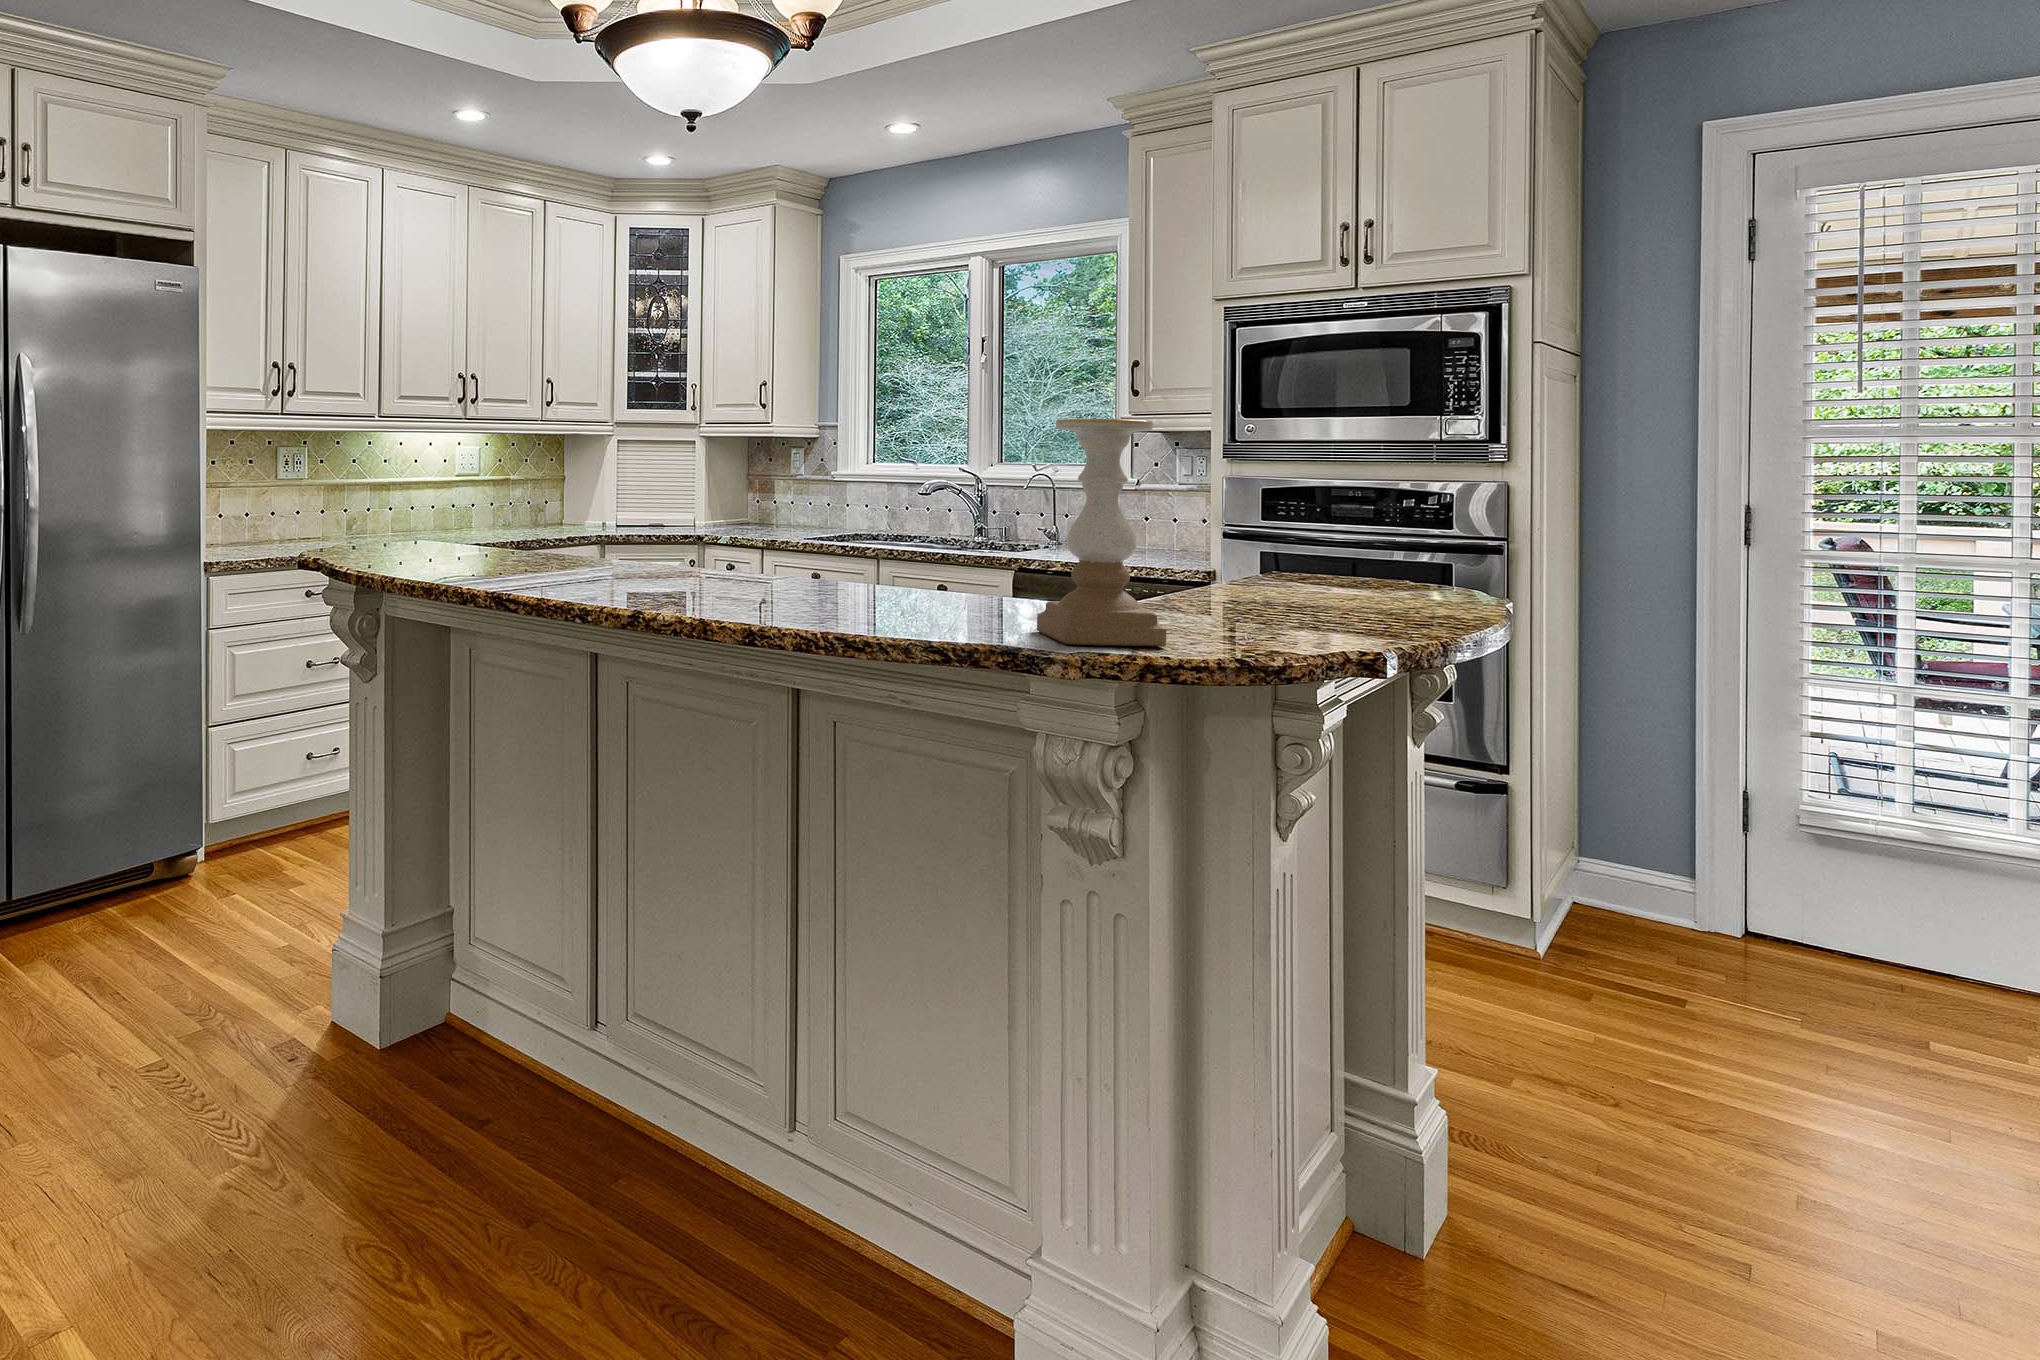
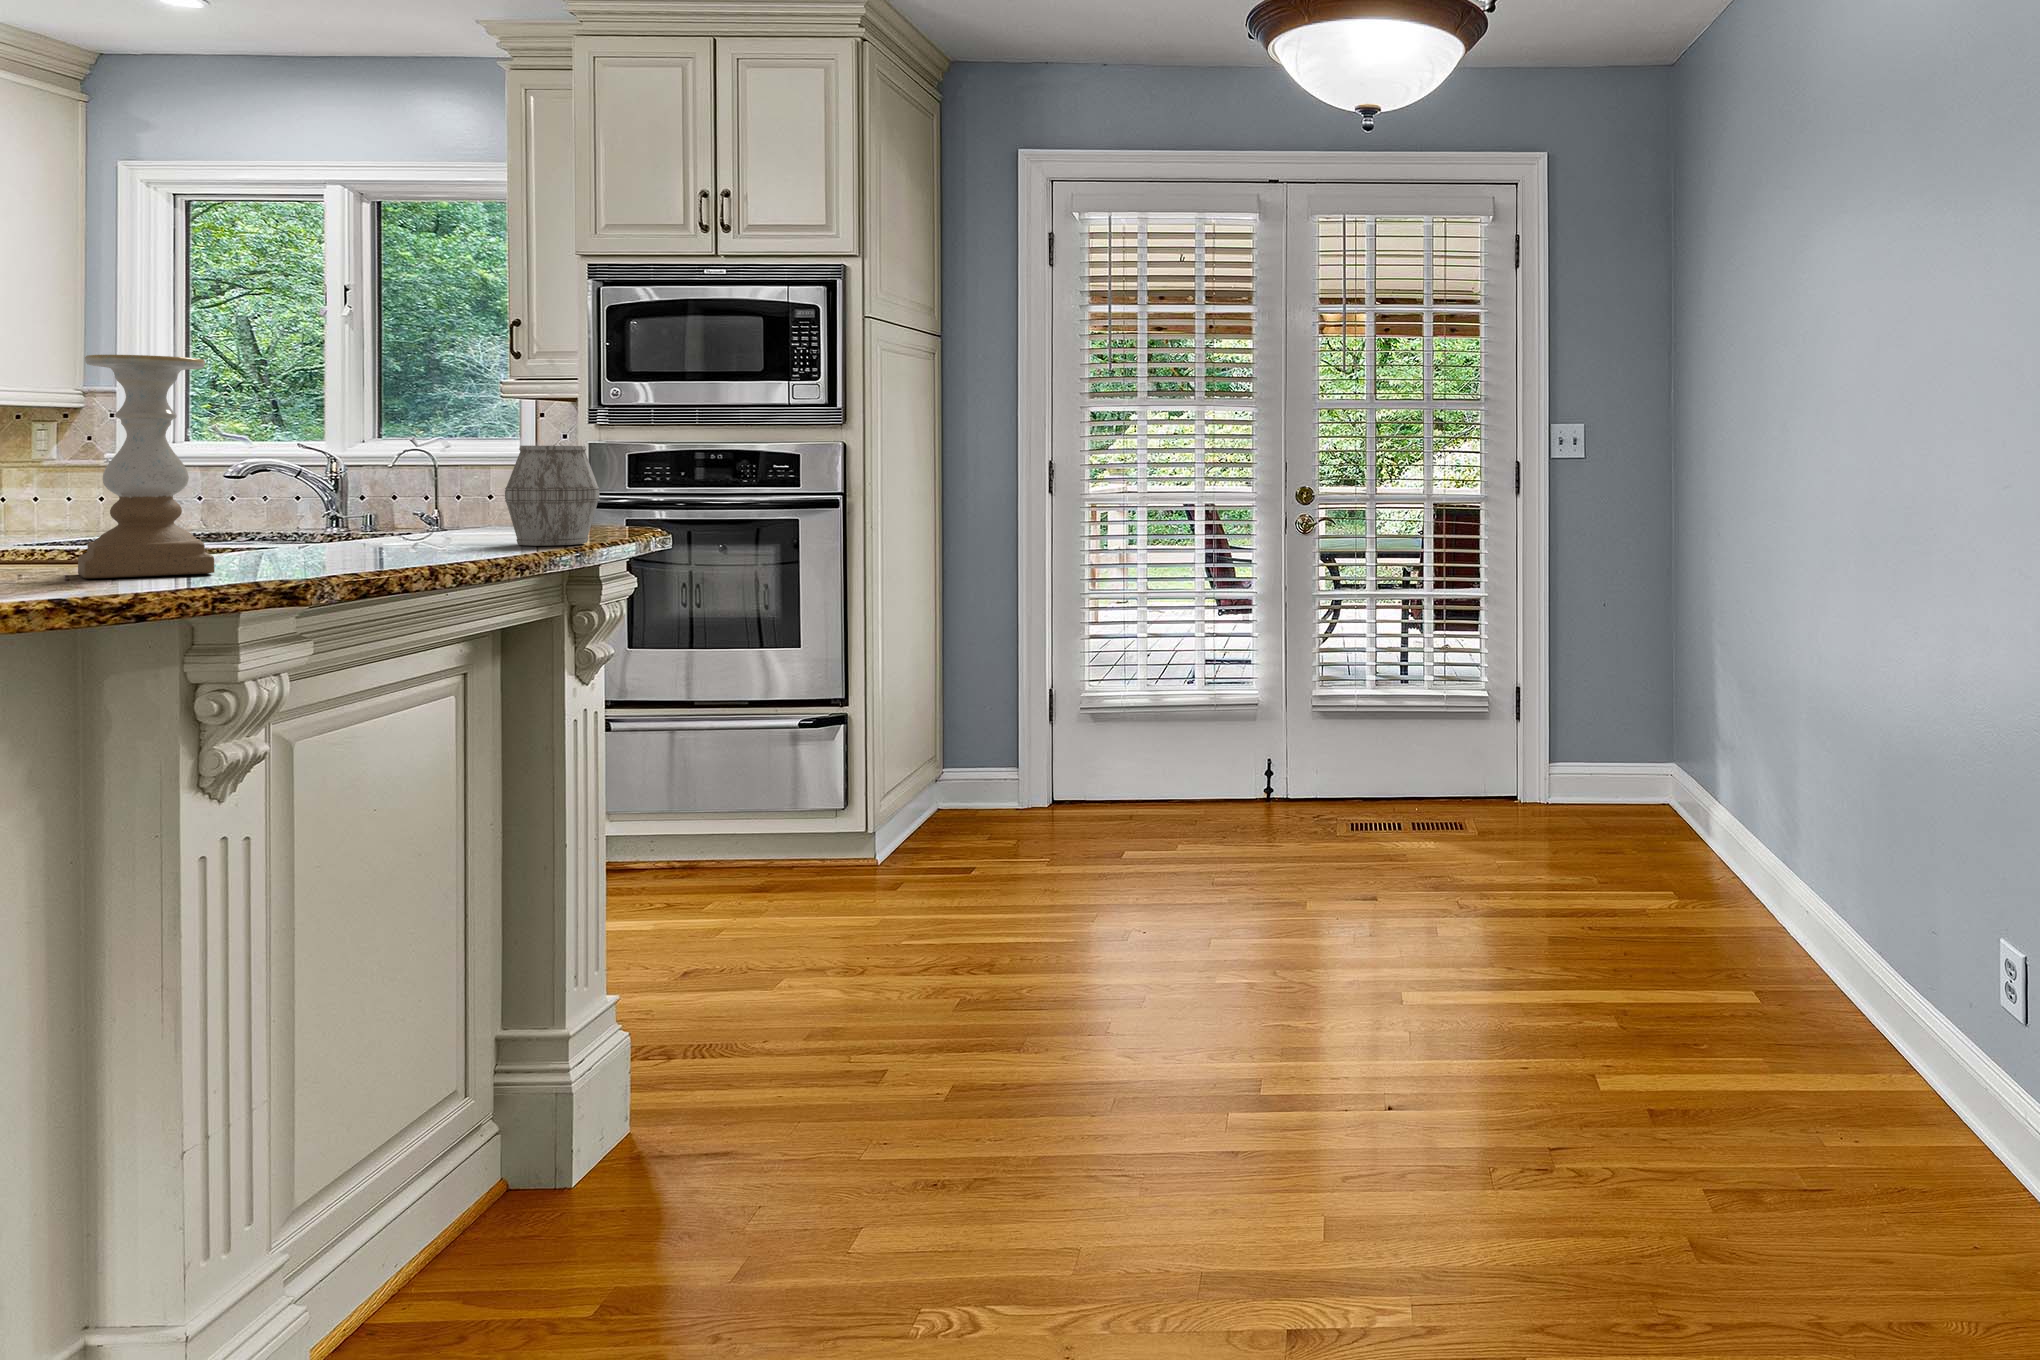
mug: none [1325,501,1427,615] -> present [505,445,599,546]

